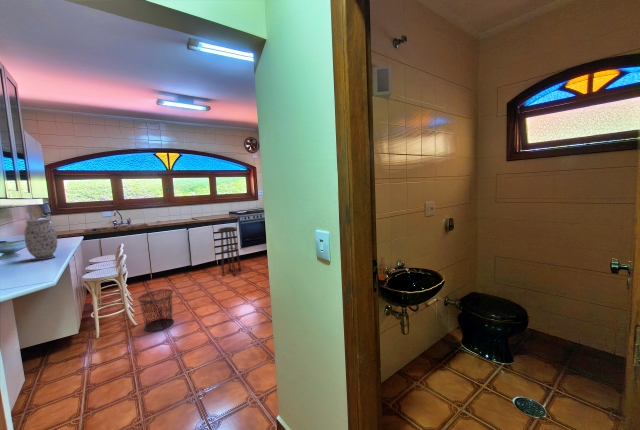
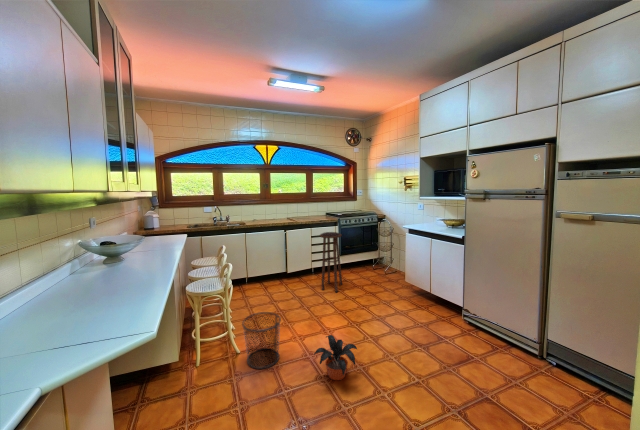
vase: present [25,220,57,260] -> none [128,222,161,273]
potted plant: none [199,298,233,328] -> present [314,335,357,380]

